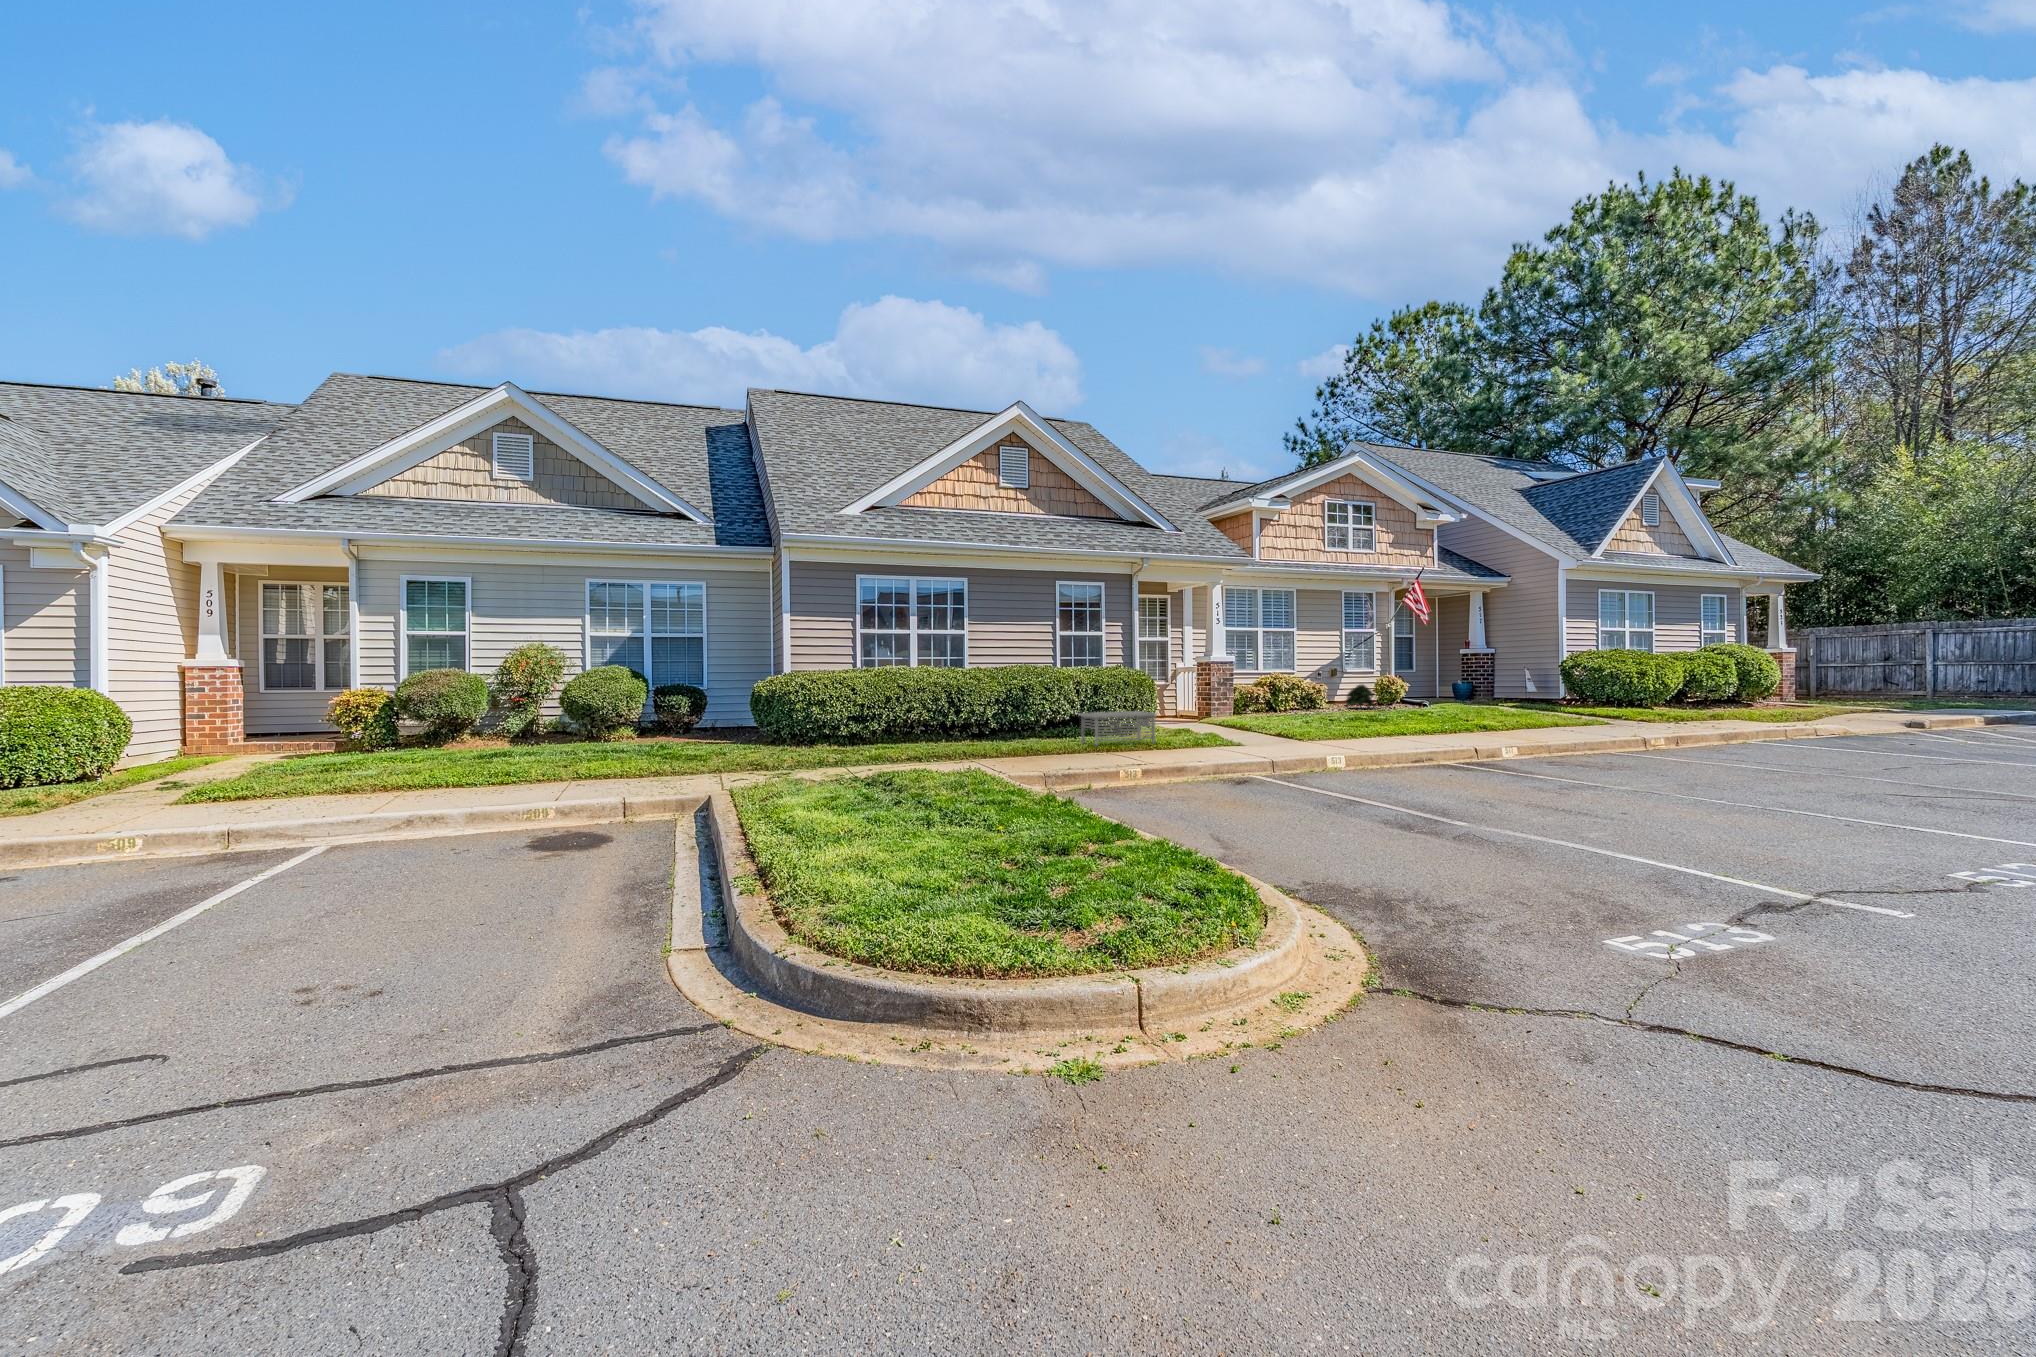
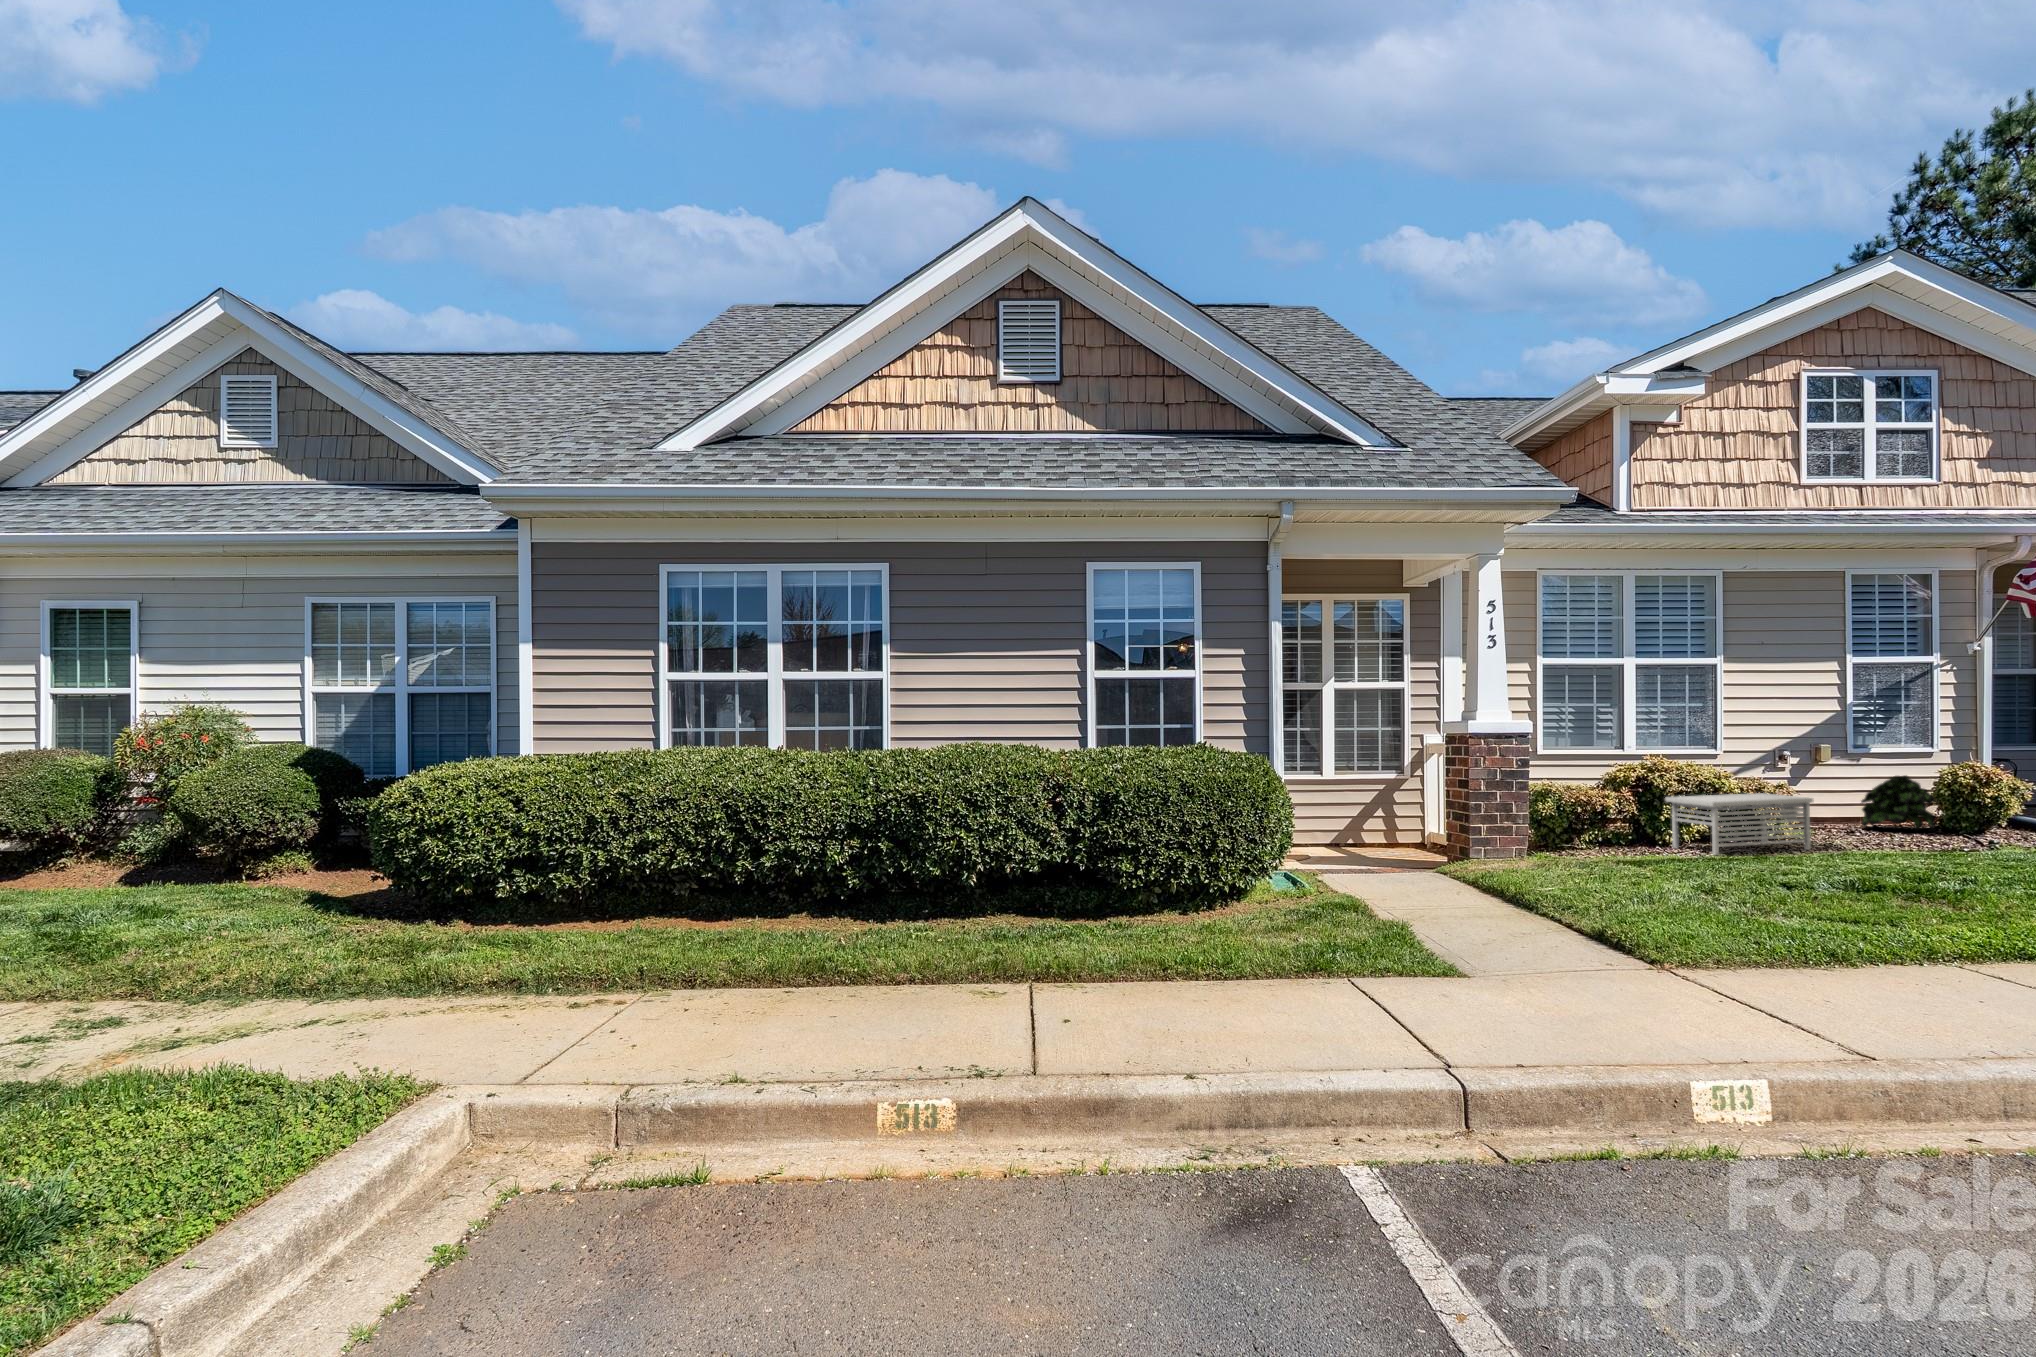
storage bench: present [1078,711,1157,746] -> present [1665,793,1814,855]

